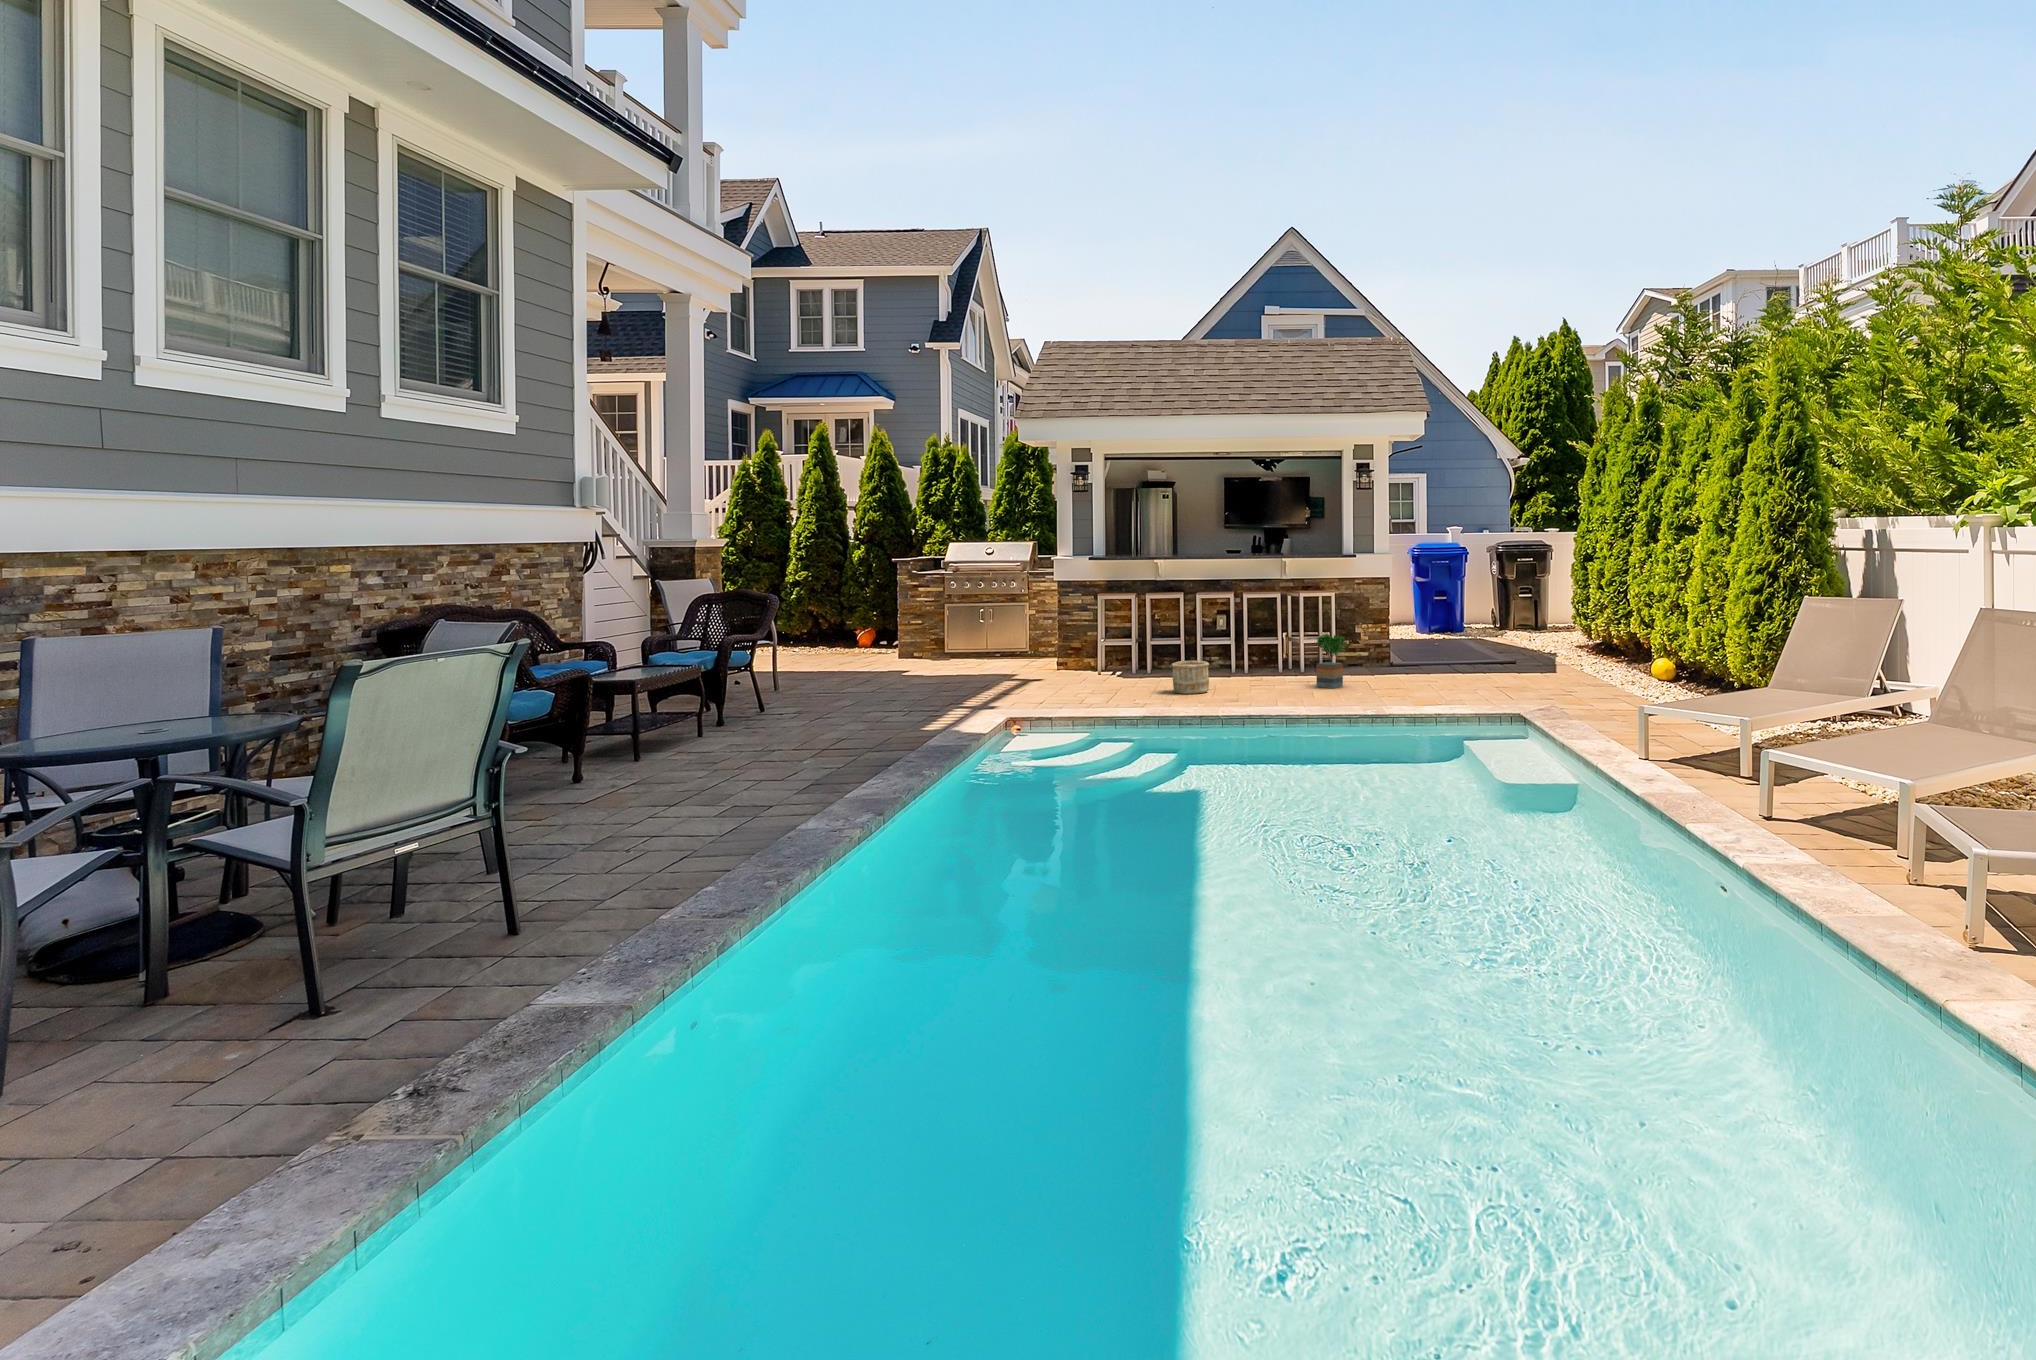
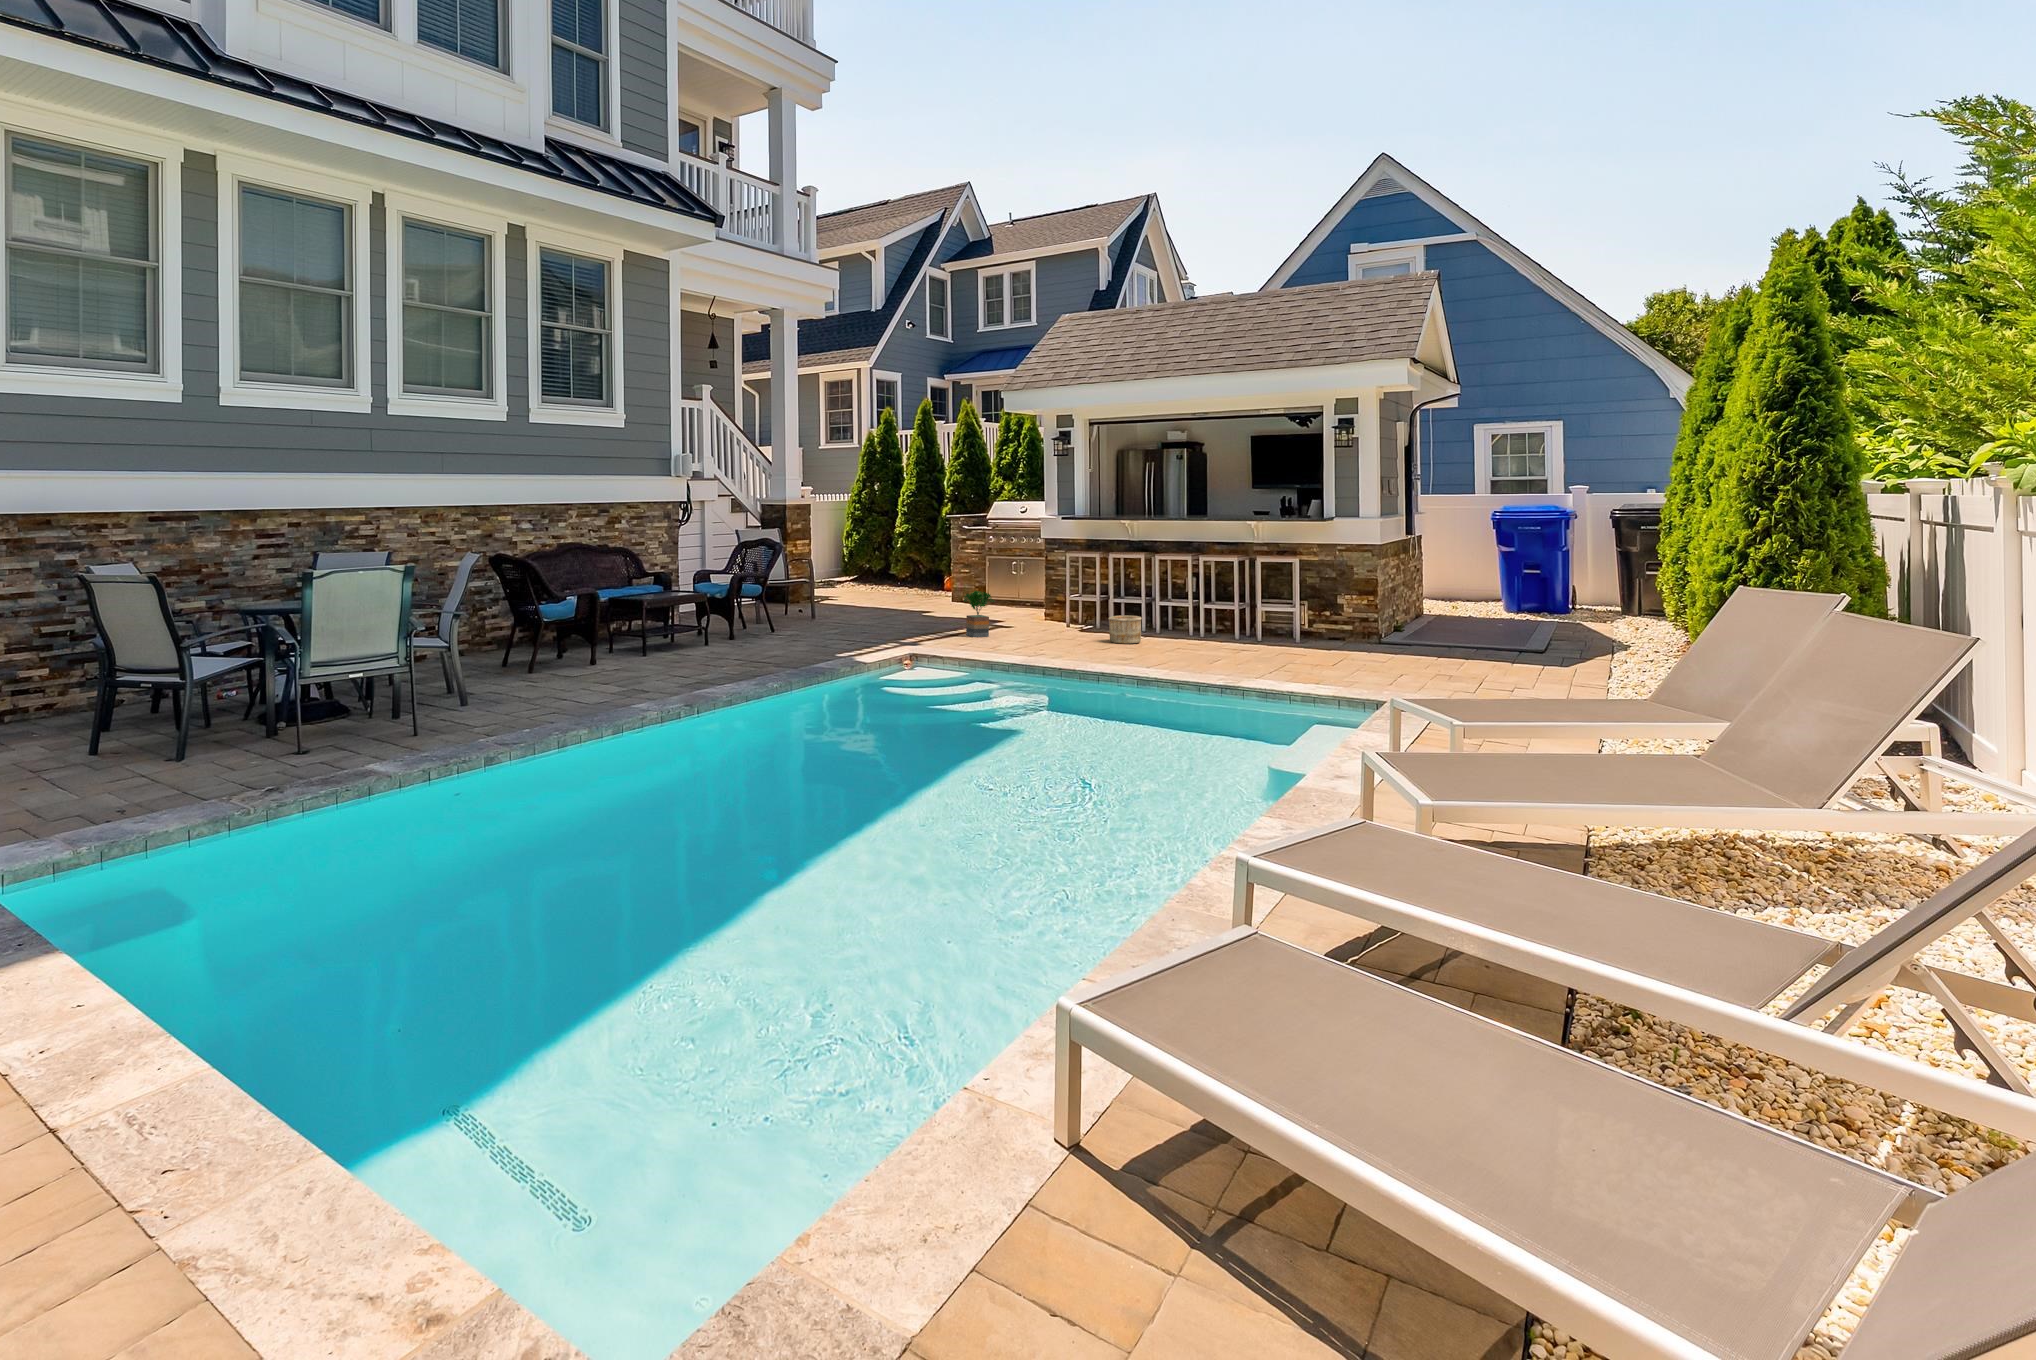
potted tree: present [1317,634,1348,688] -> present [964,591,994,637]

